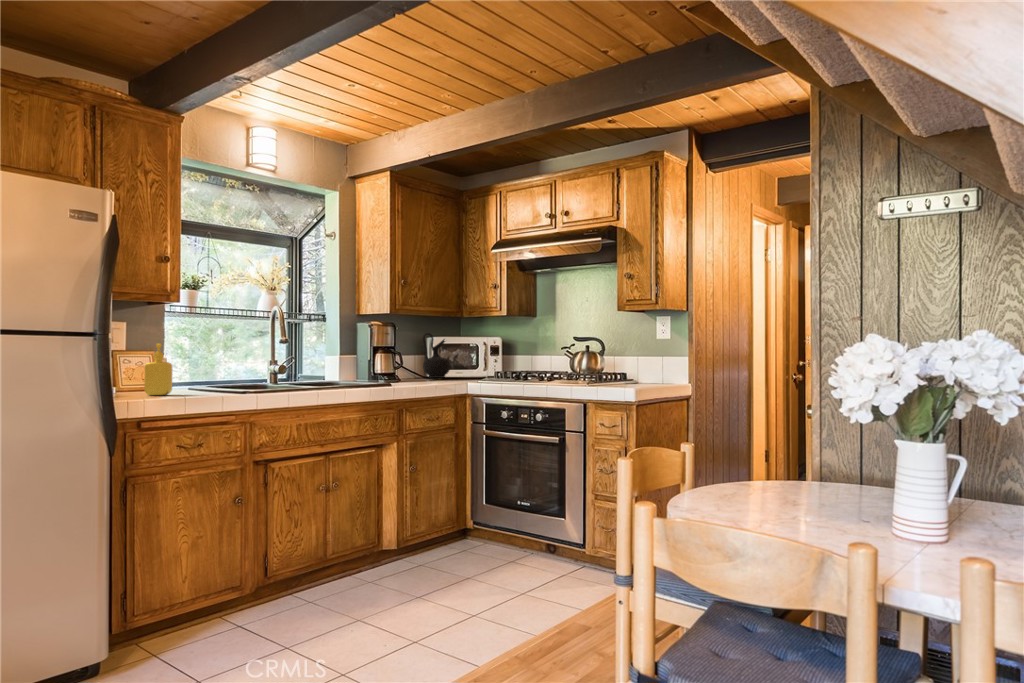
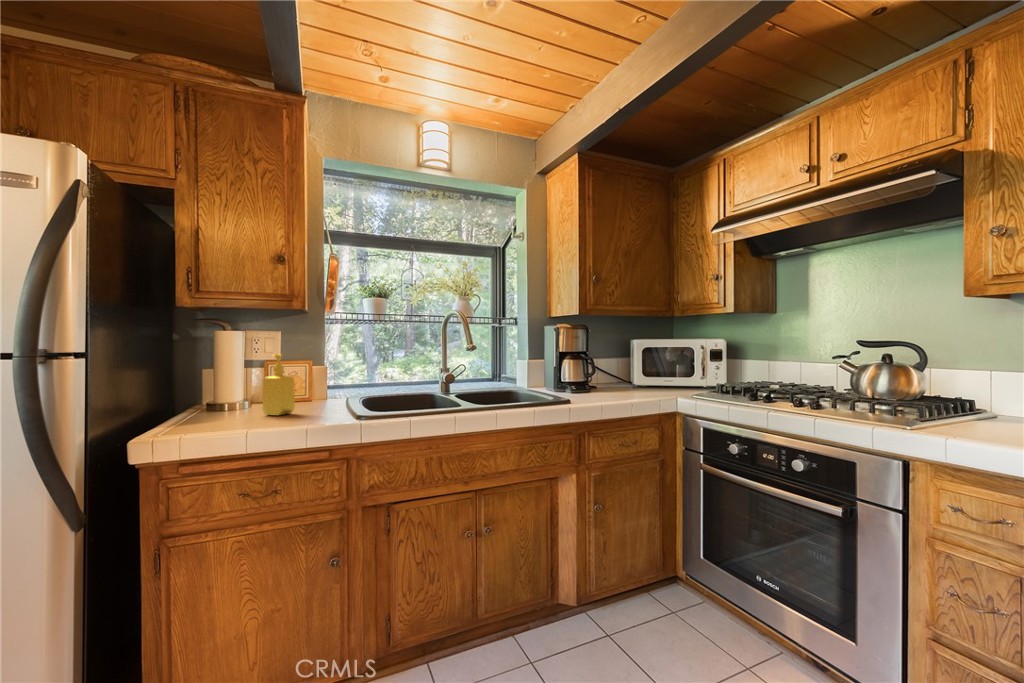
ceramic jug: present [423,333,450,378] -> none [623,335,658,388]

